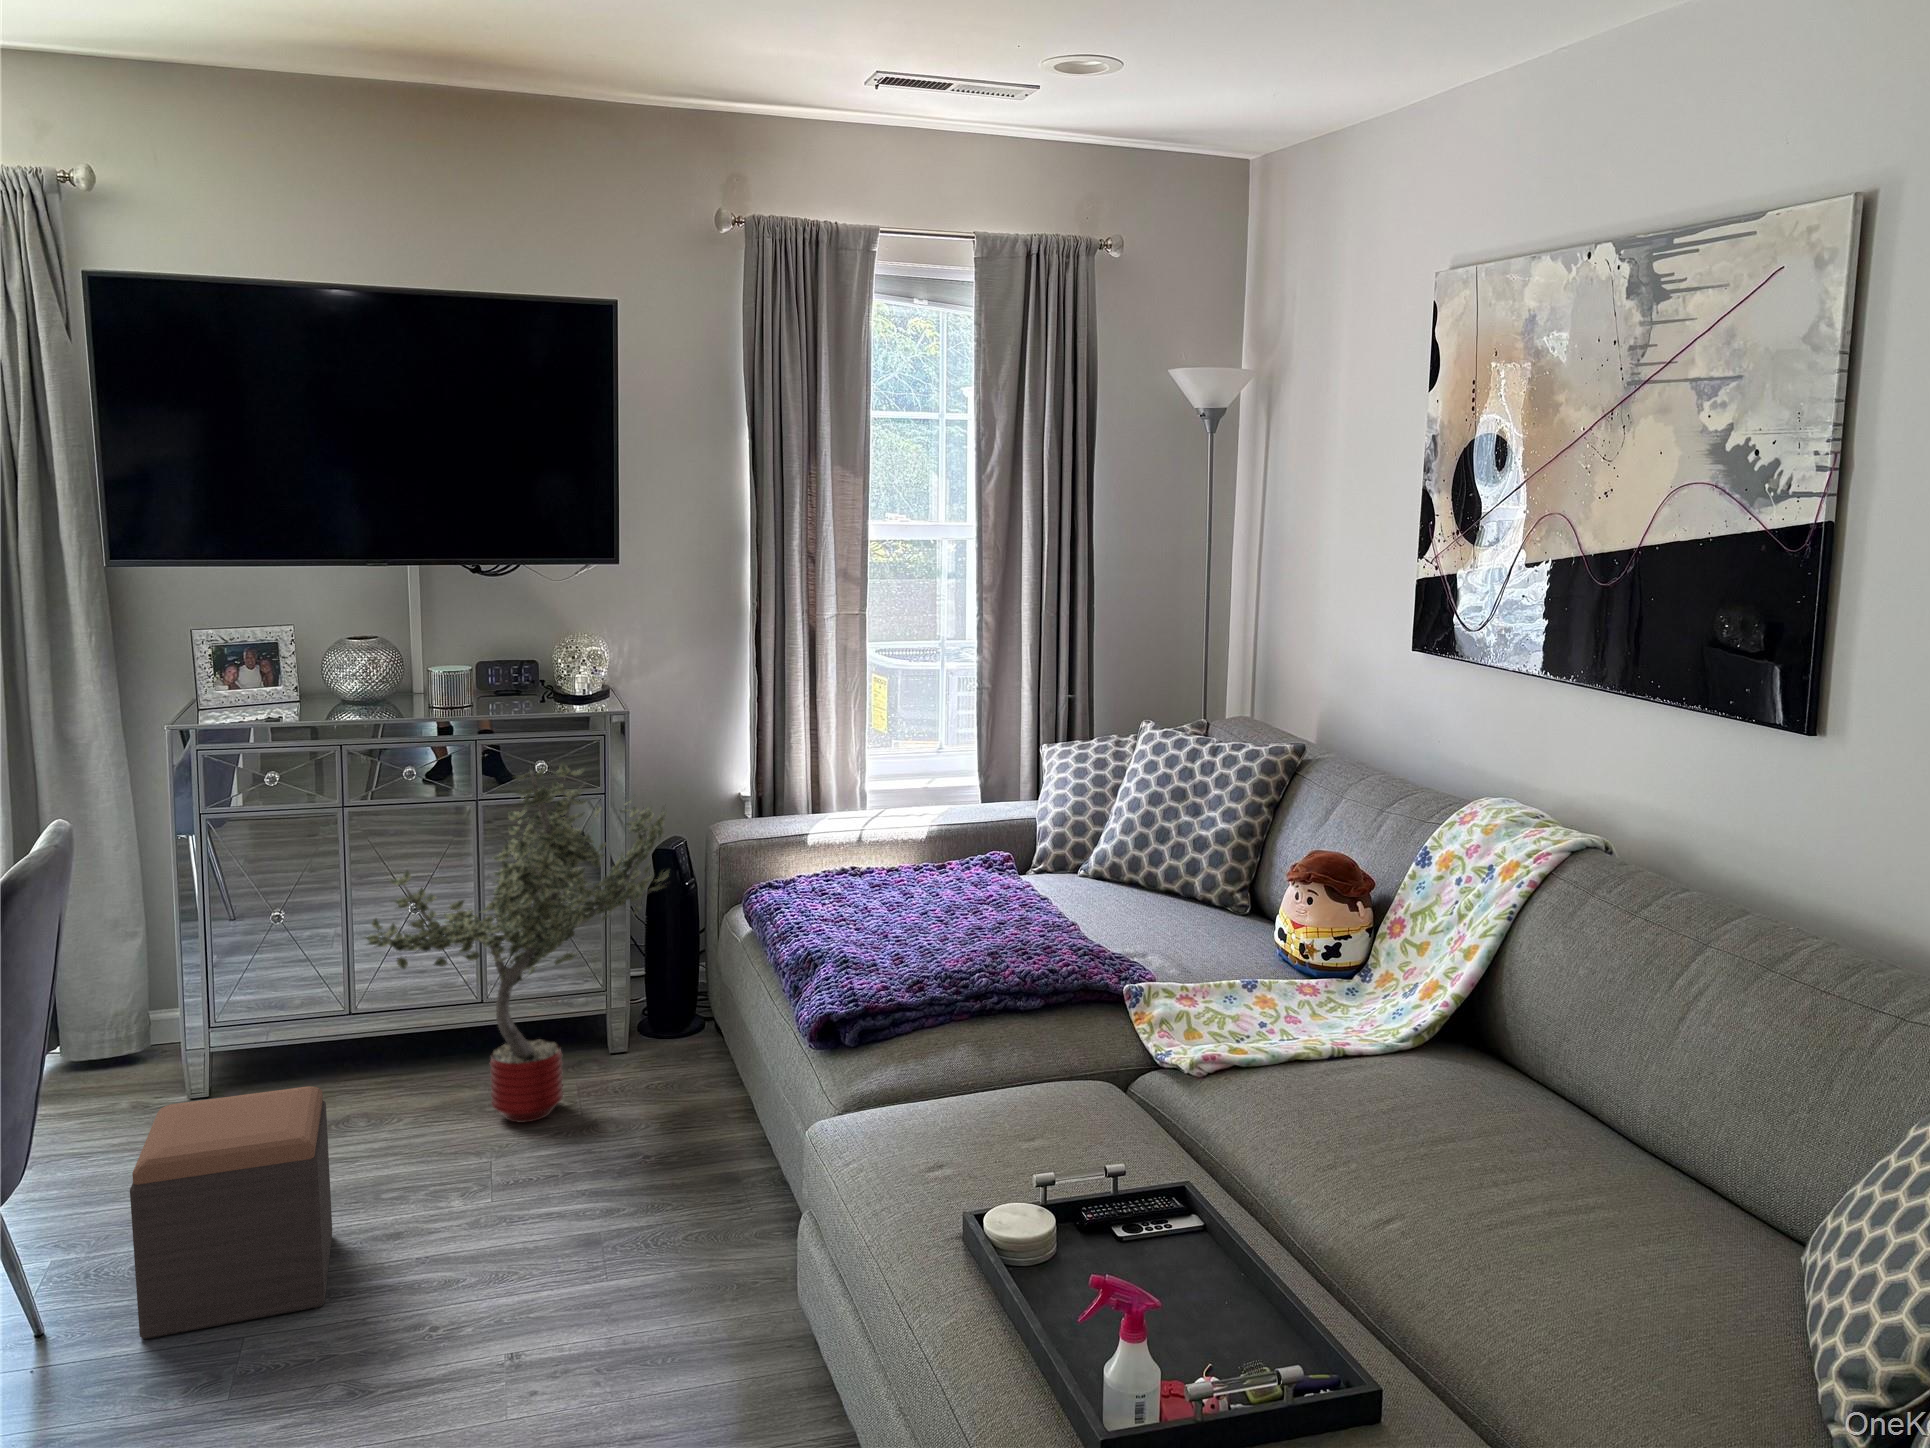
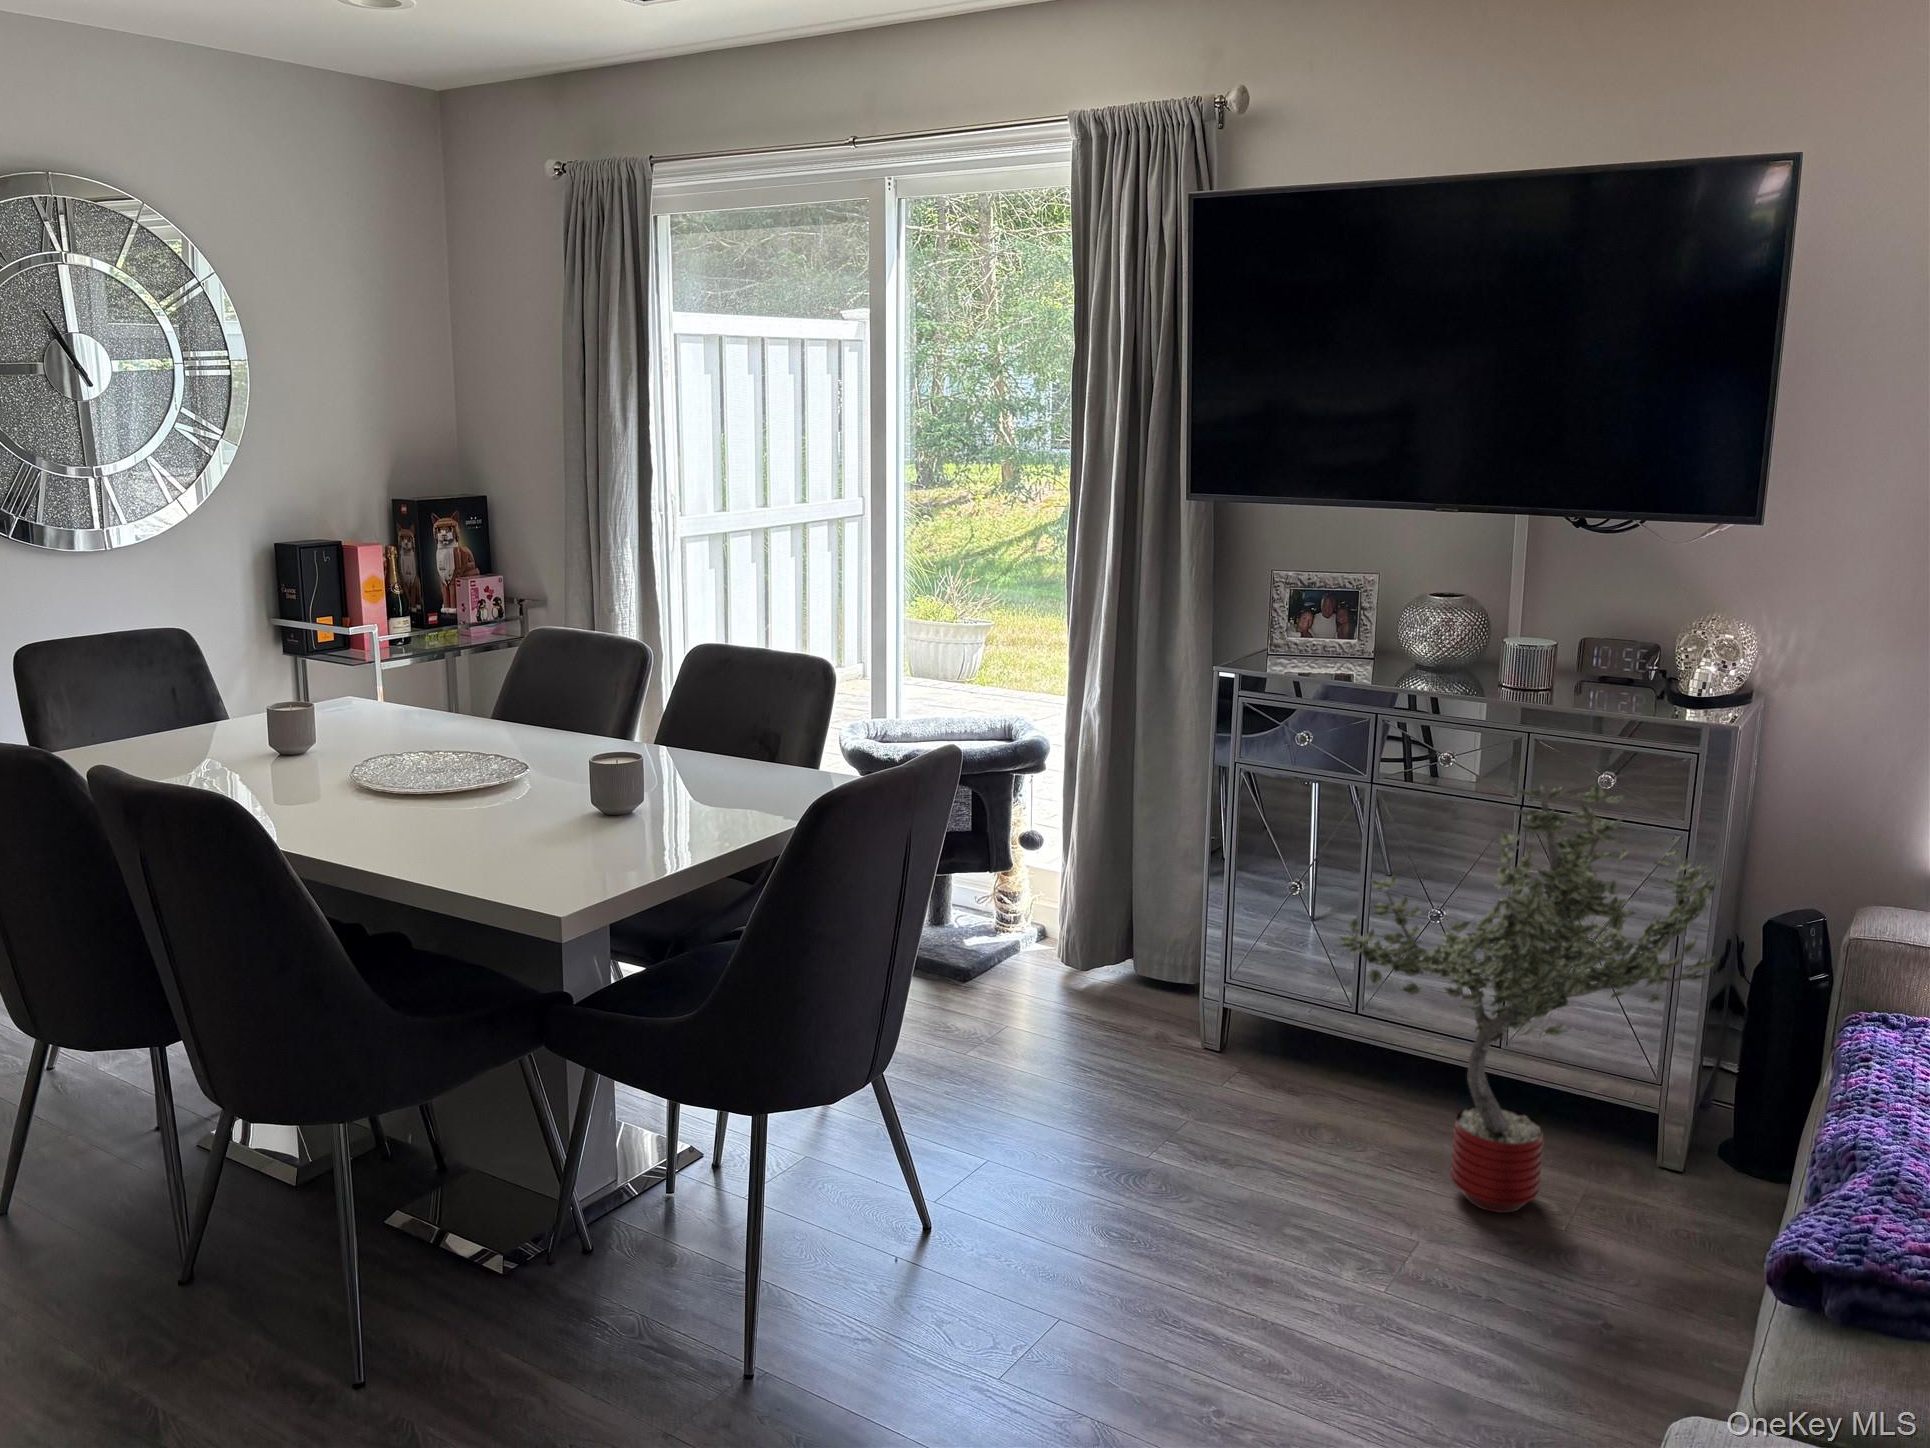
footstool: present [130,1086,332,1339] -> none [998,1056,1214,1323]

